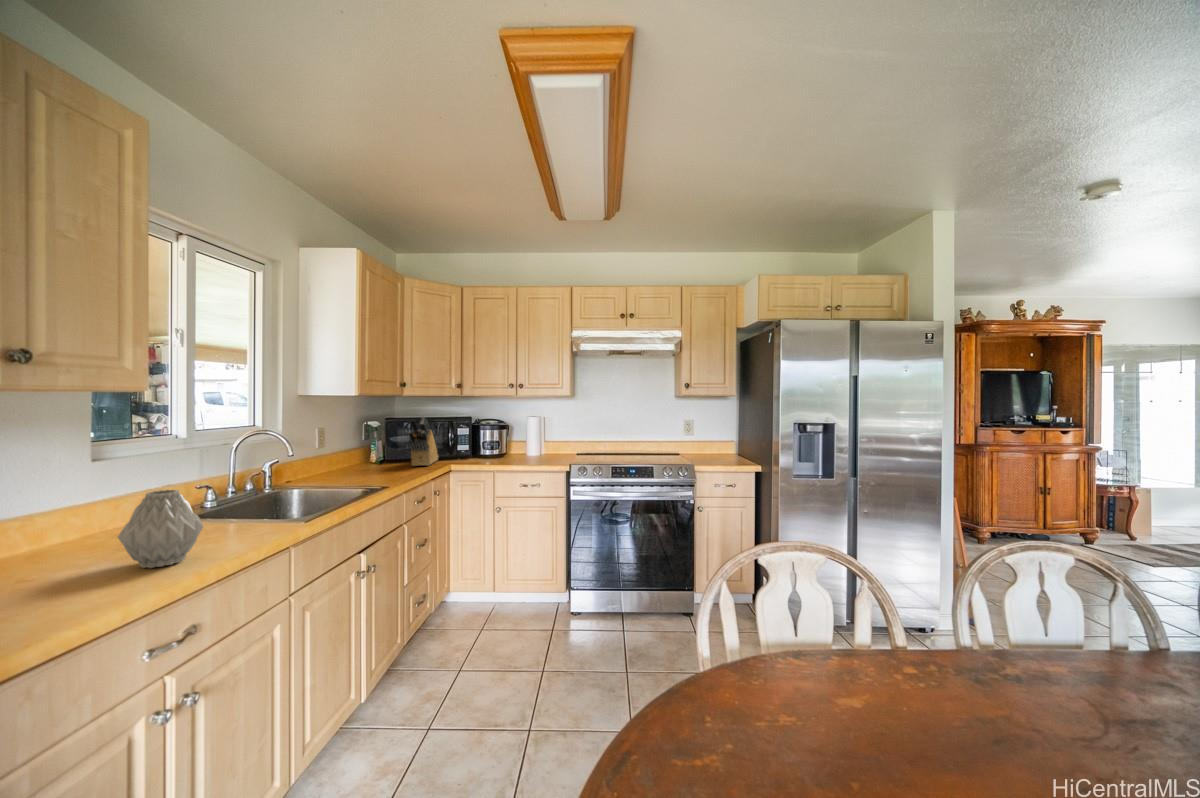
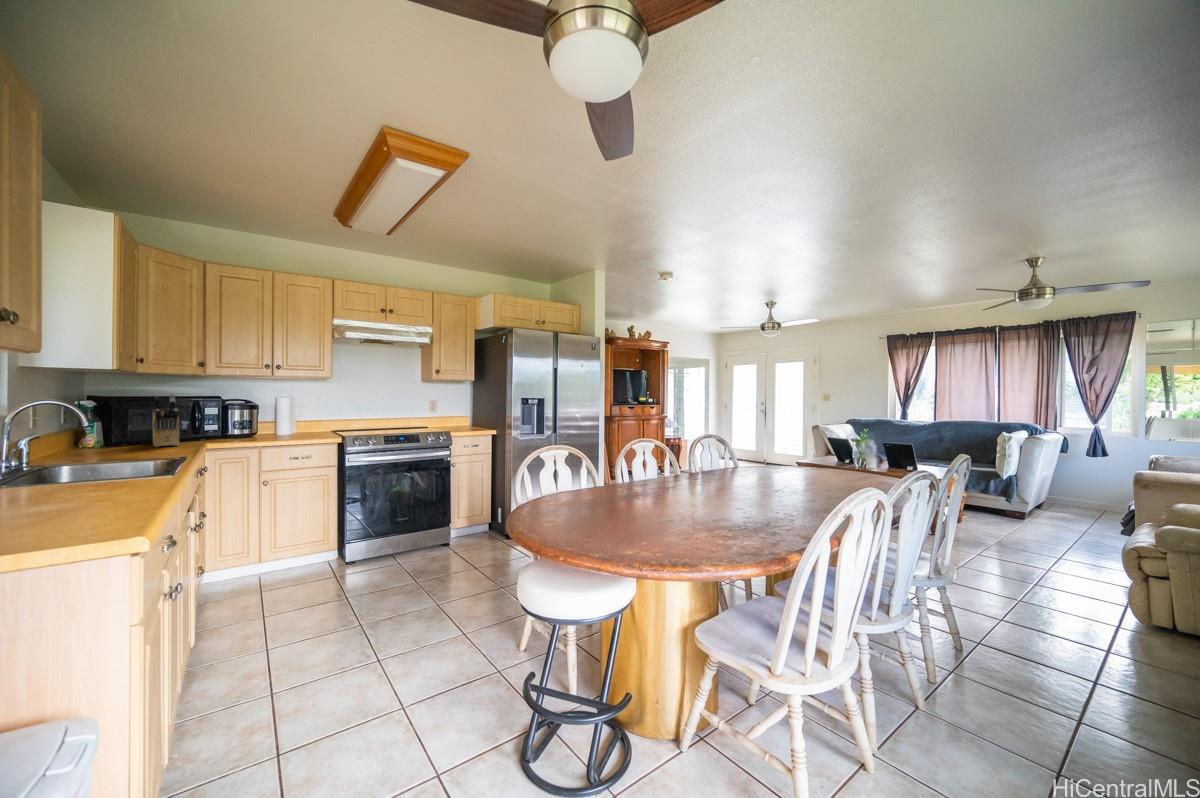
vase: present [118,490,203,568] -> none [48,438,129,503]

